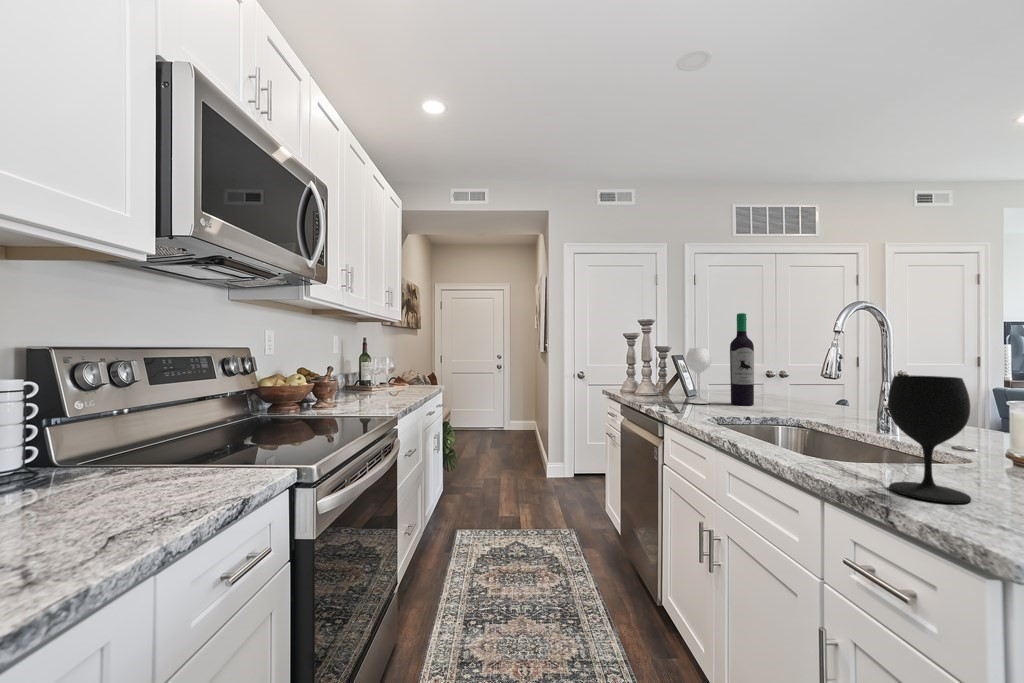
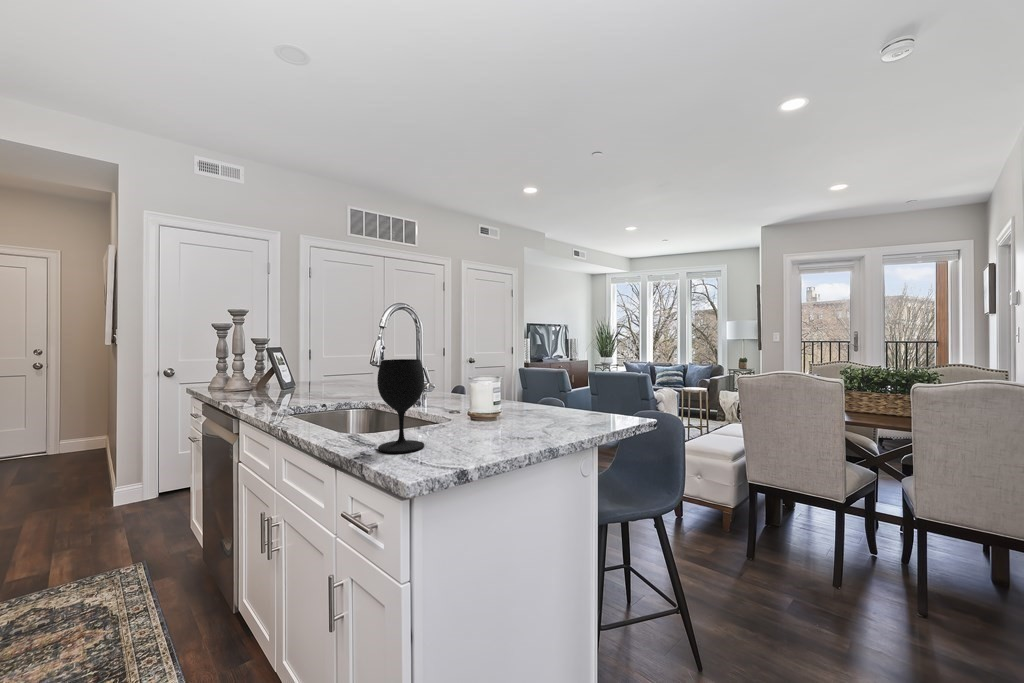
wine bottle: present [686,313,754,405] -> none [275,307,341,395]

